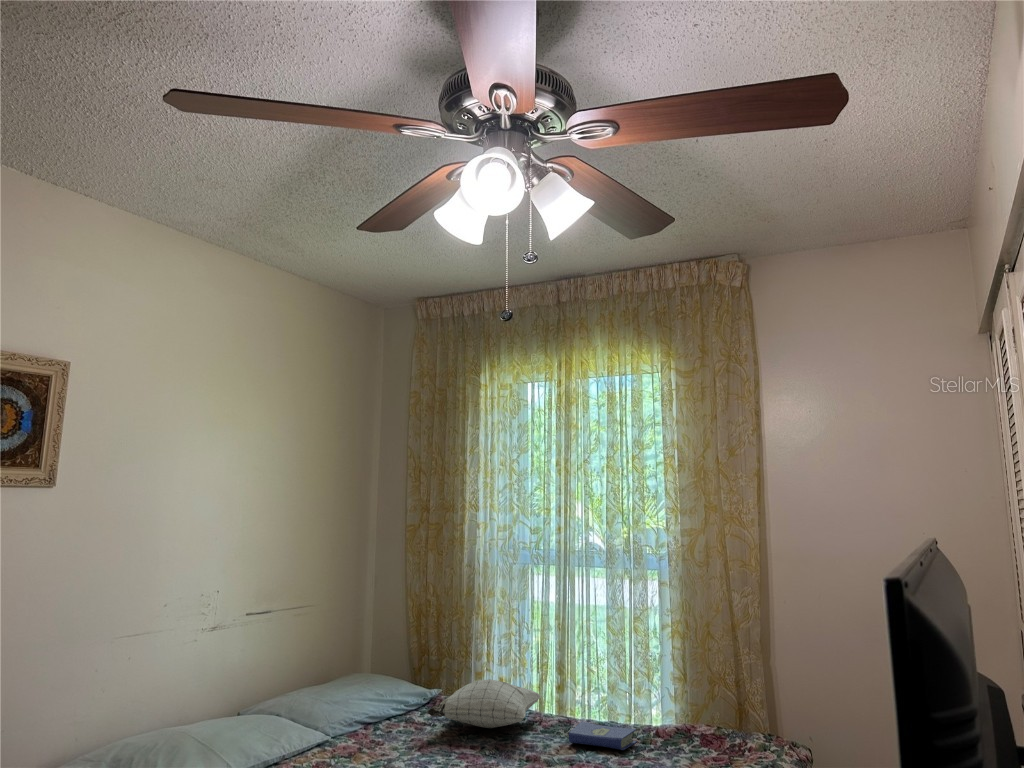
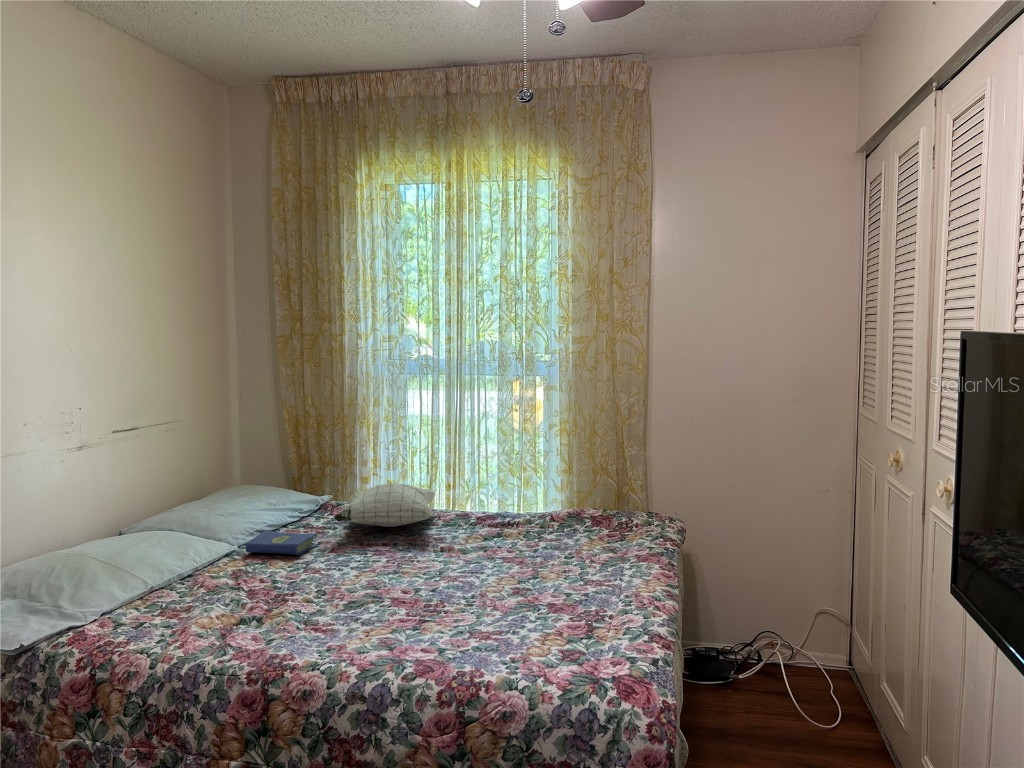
hardcover book: present [569,721,637,750] -> present [246,530,318,555]

